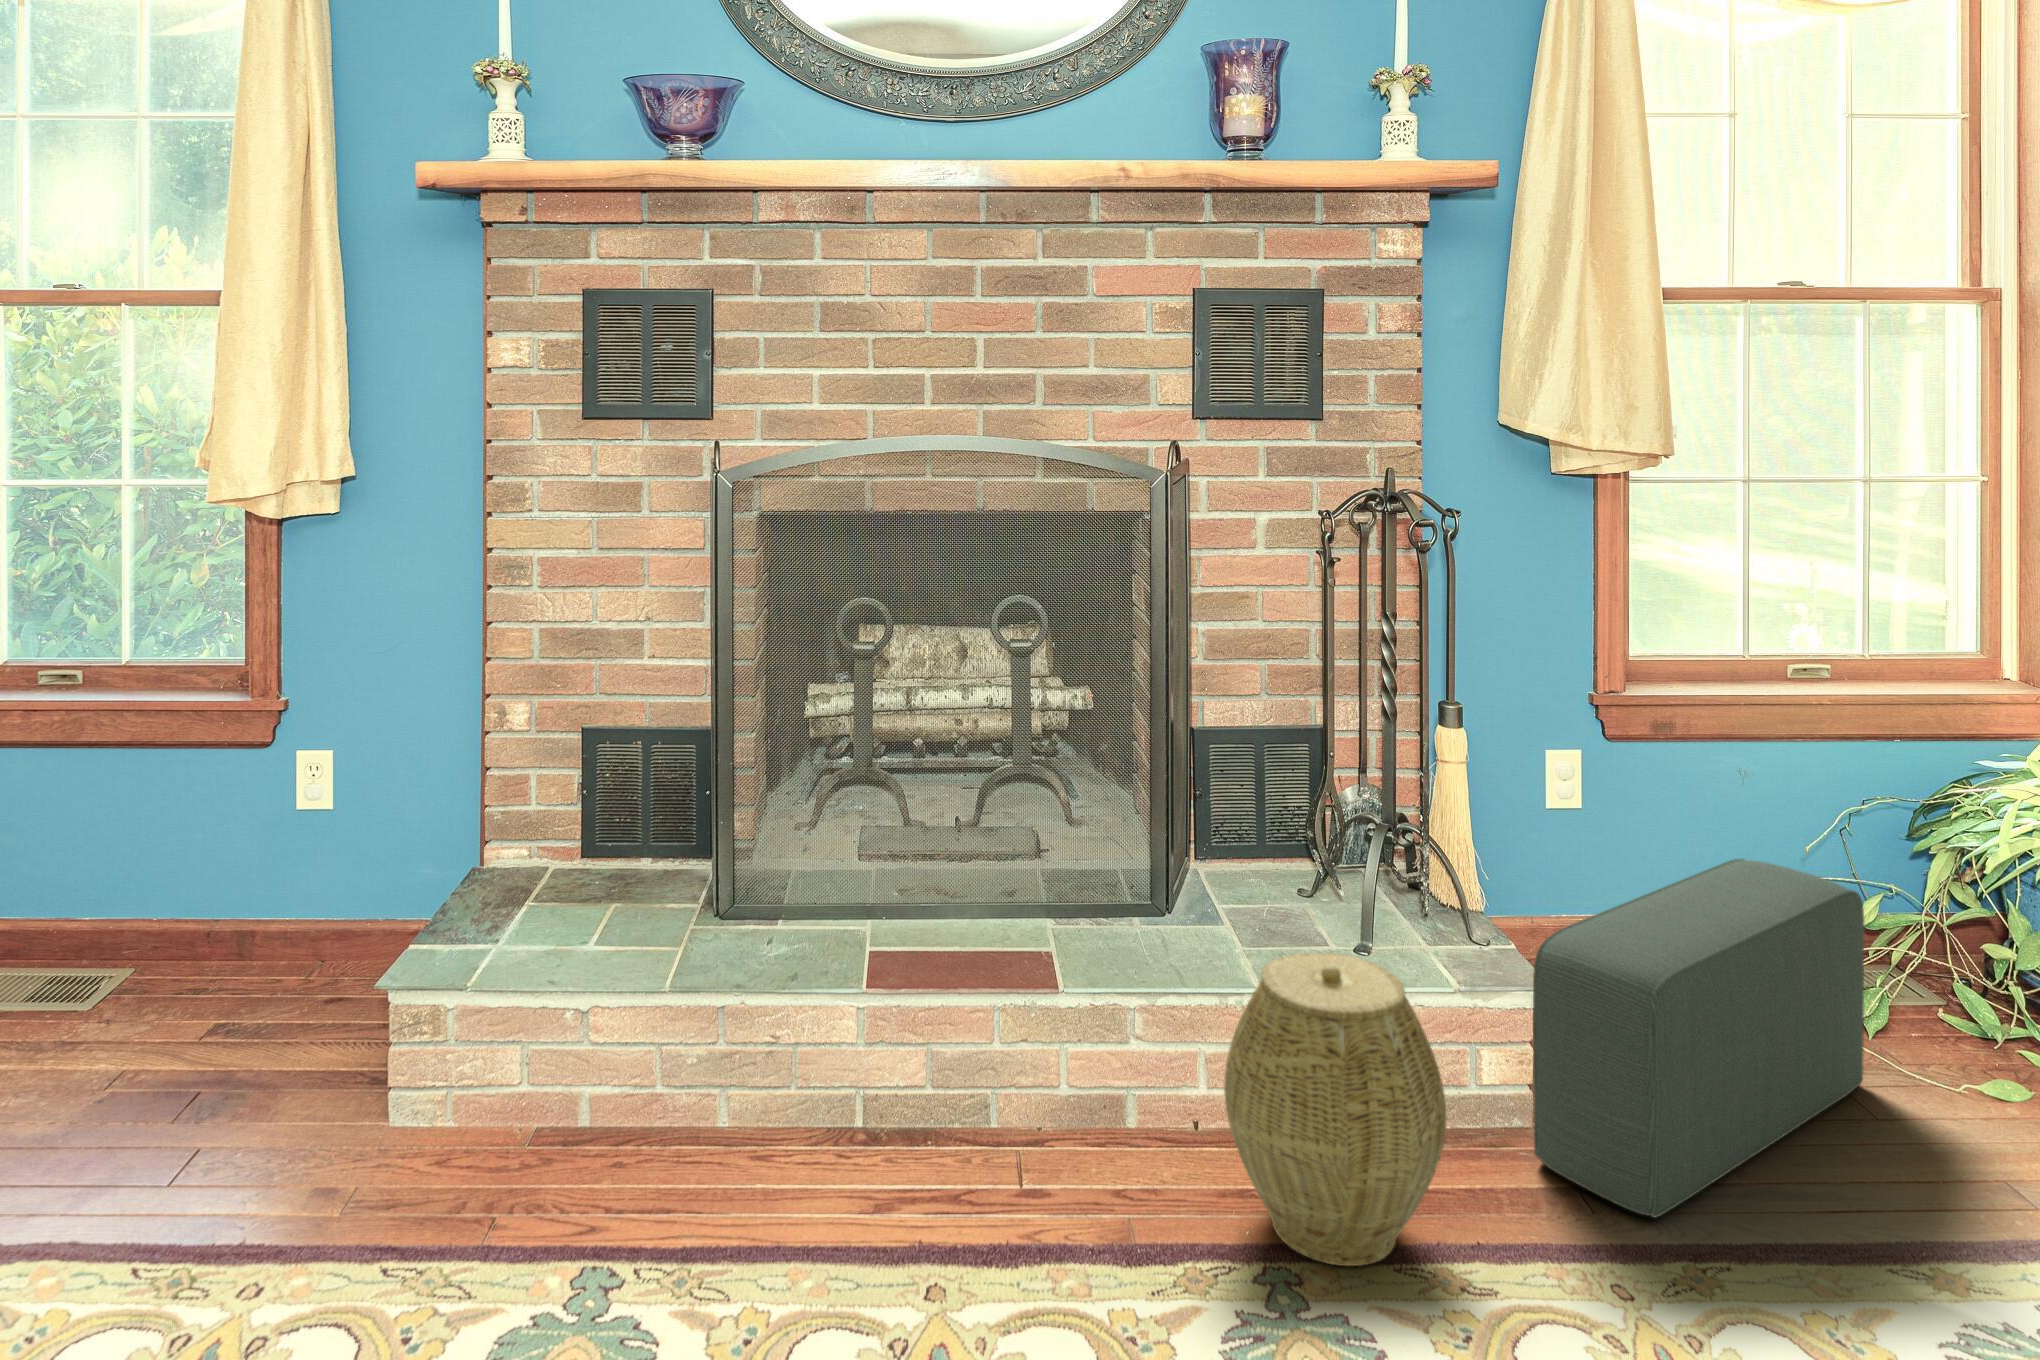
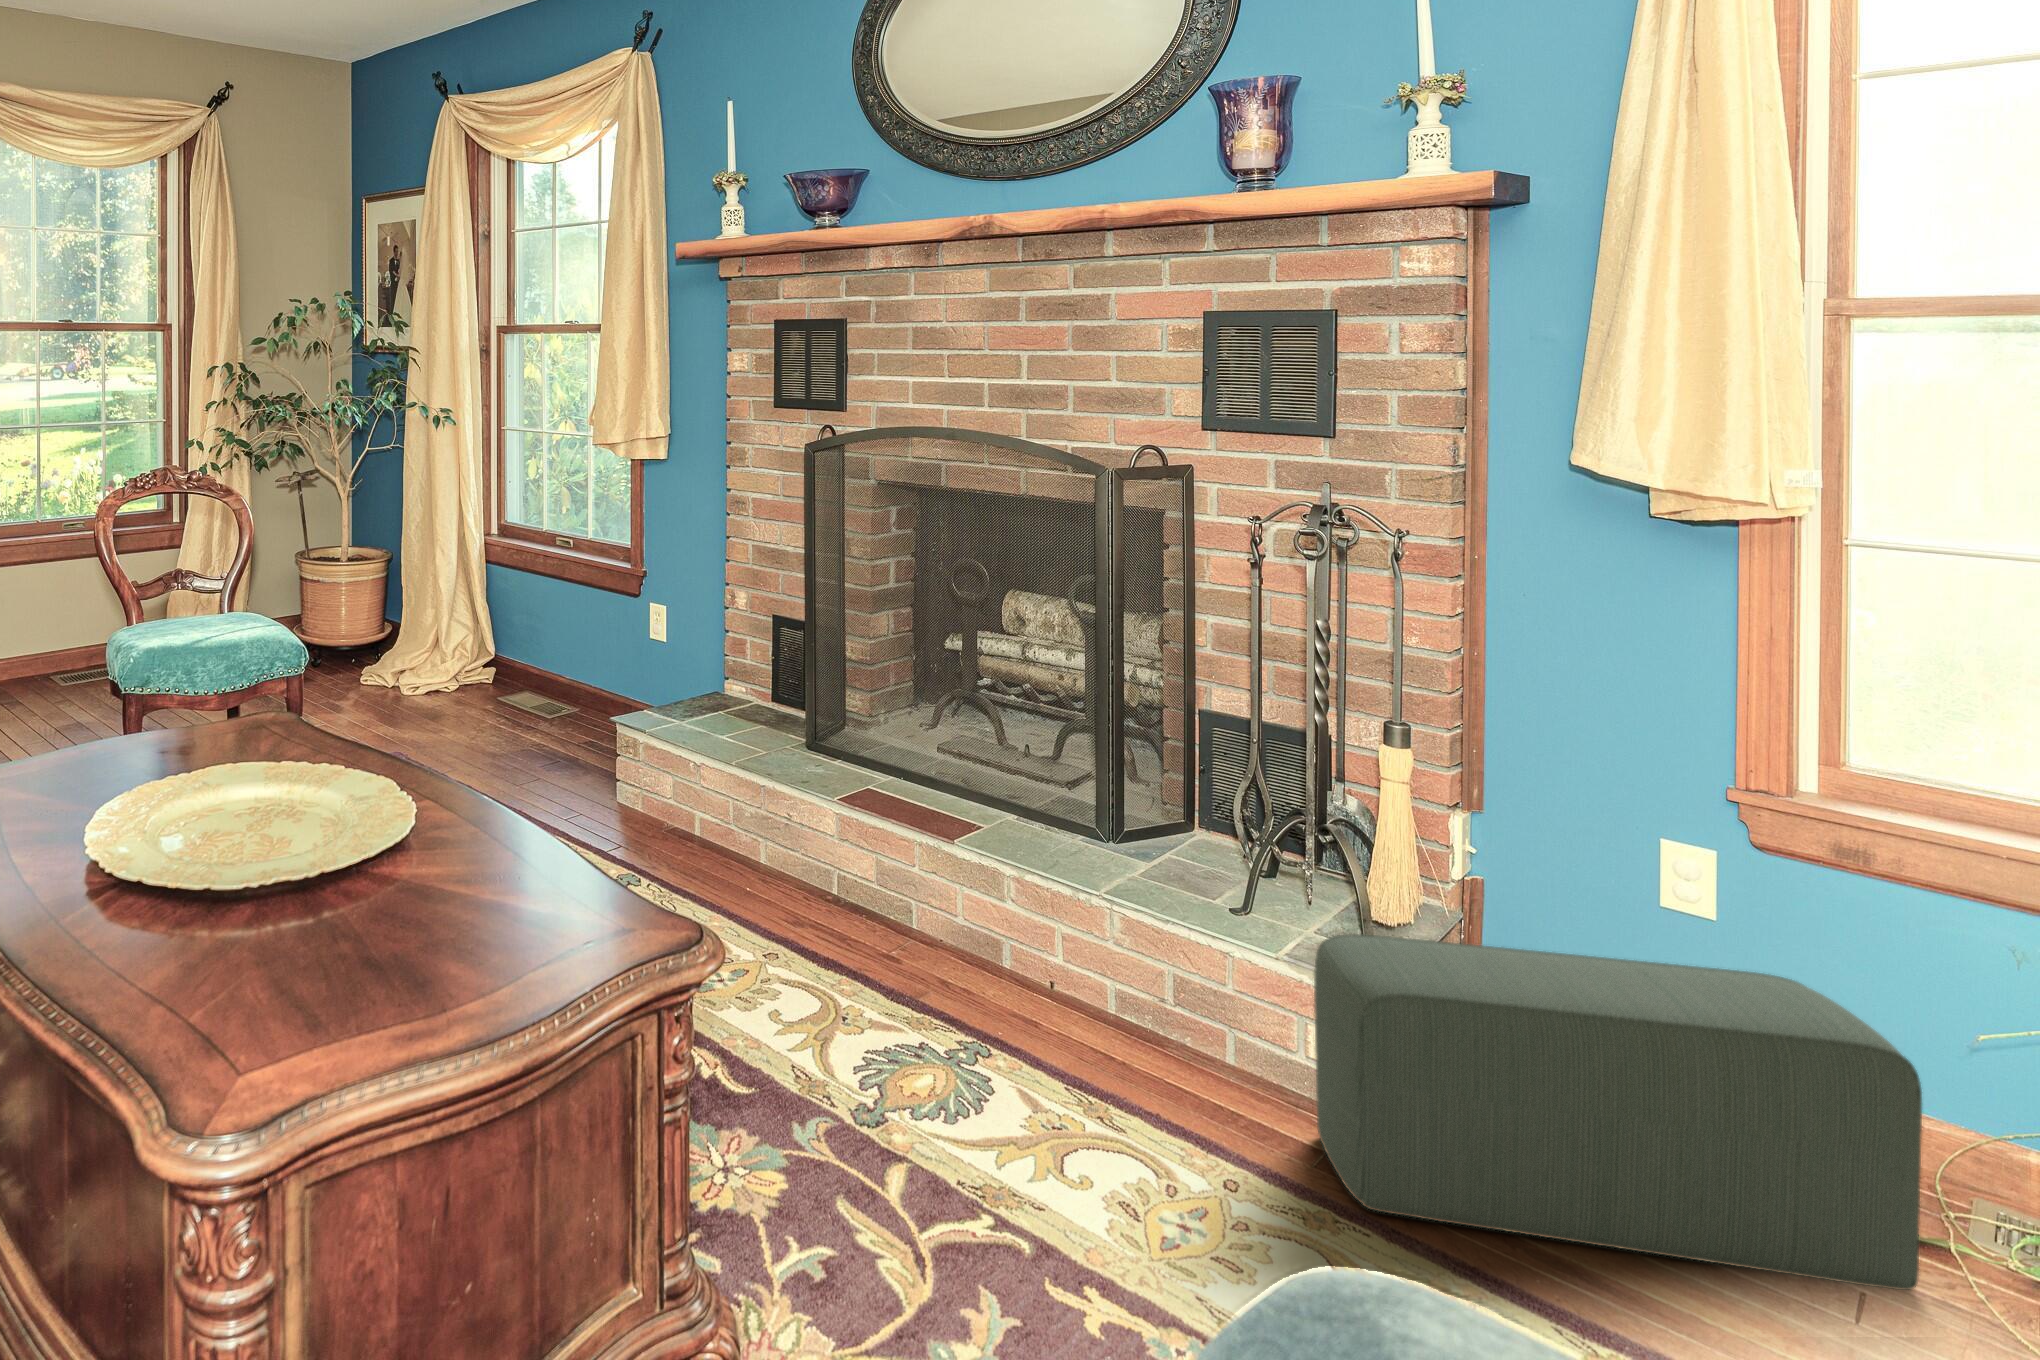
woven basket: present [1224,953,1446,1266] -> none [976,860,1160,1106]

